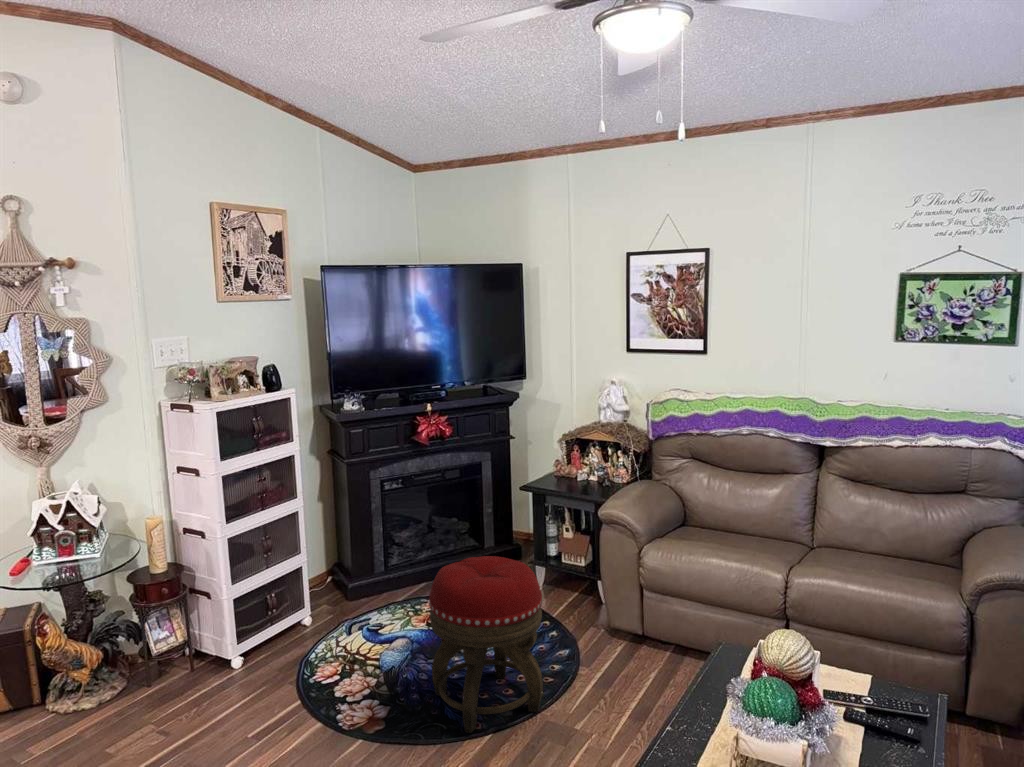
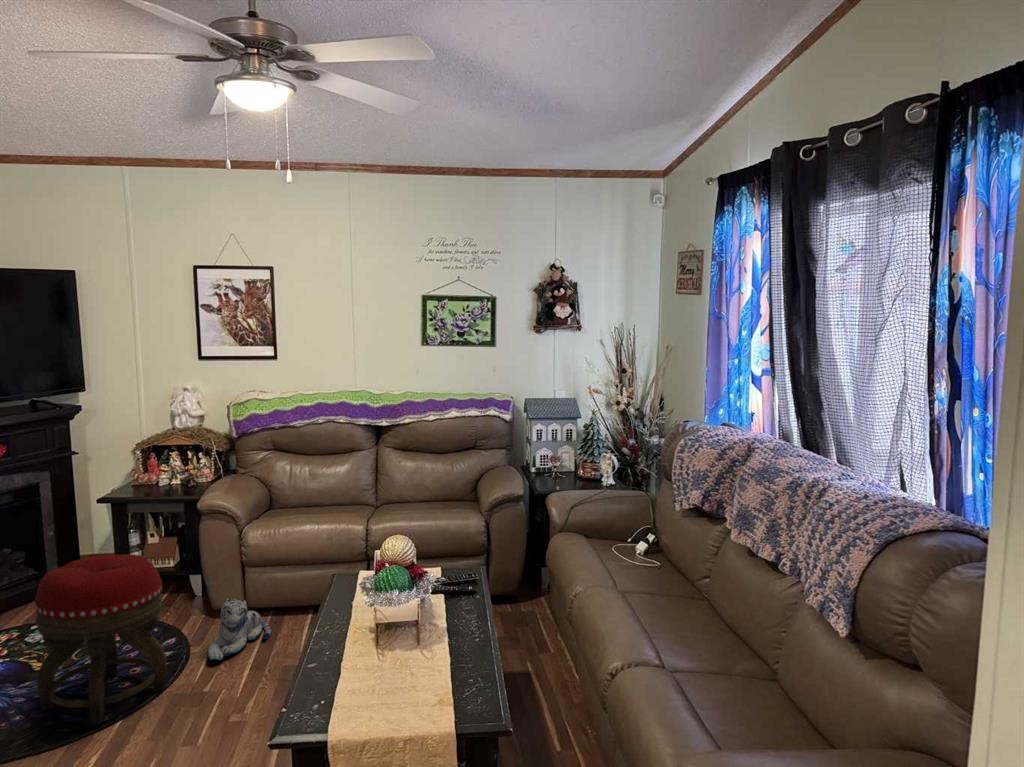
plush toy: none [589,626,664,695] -> present [208,599,271,660]

